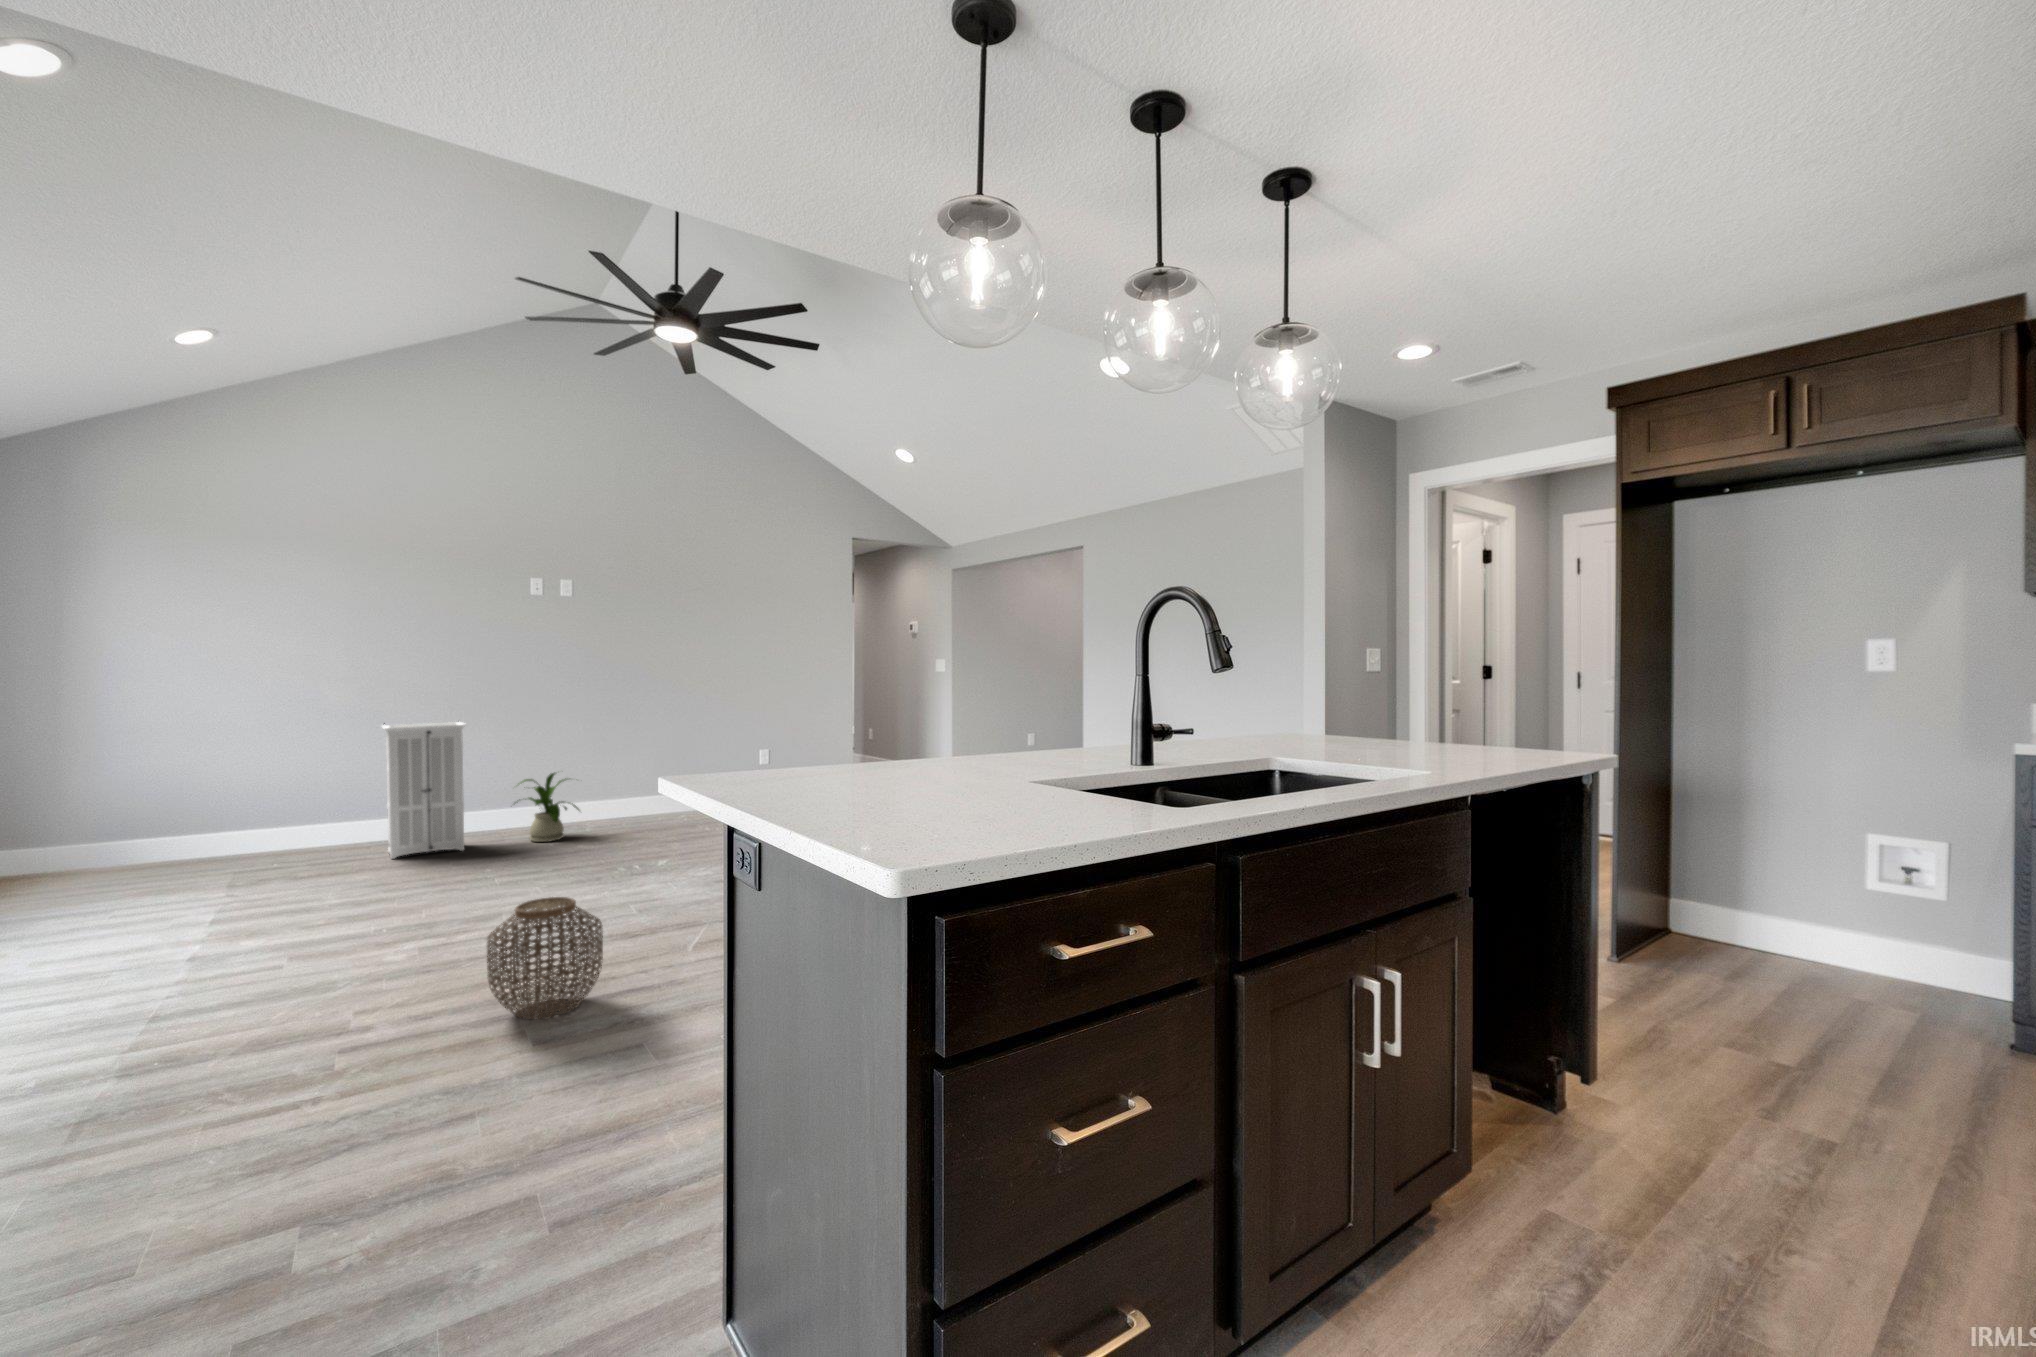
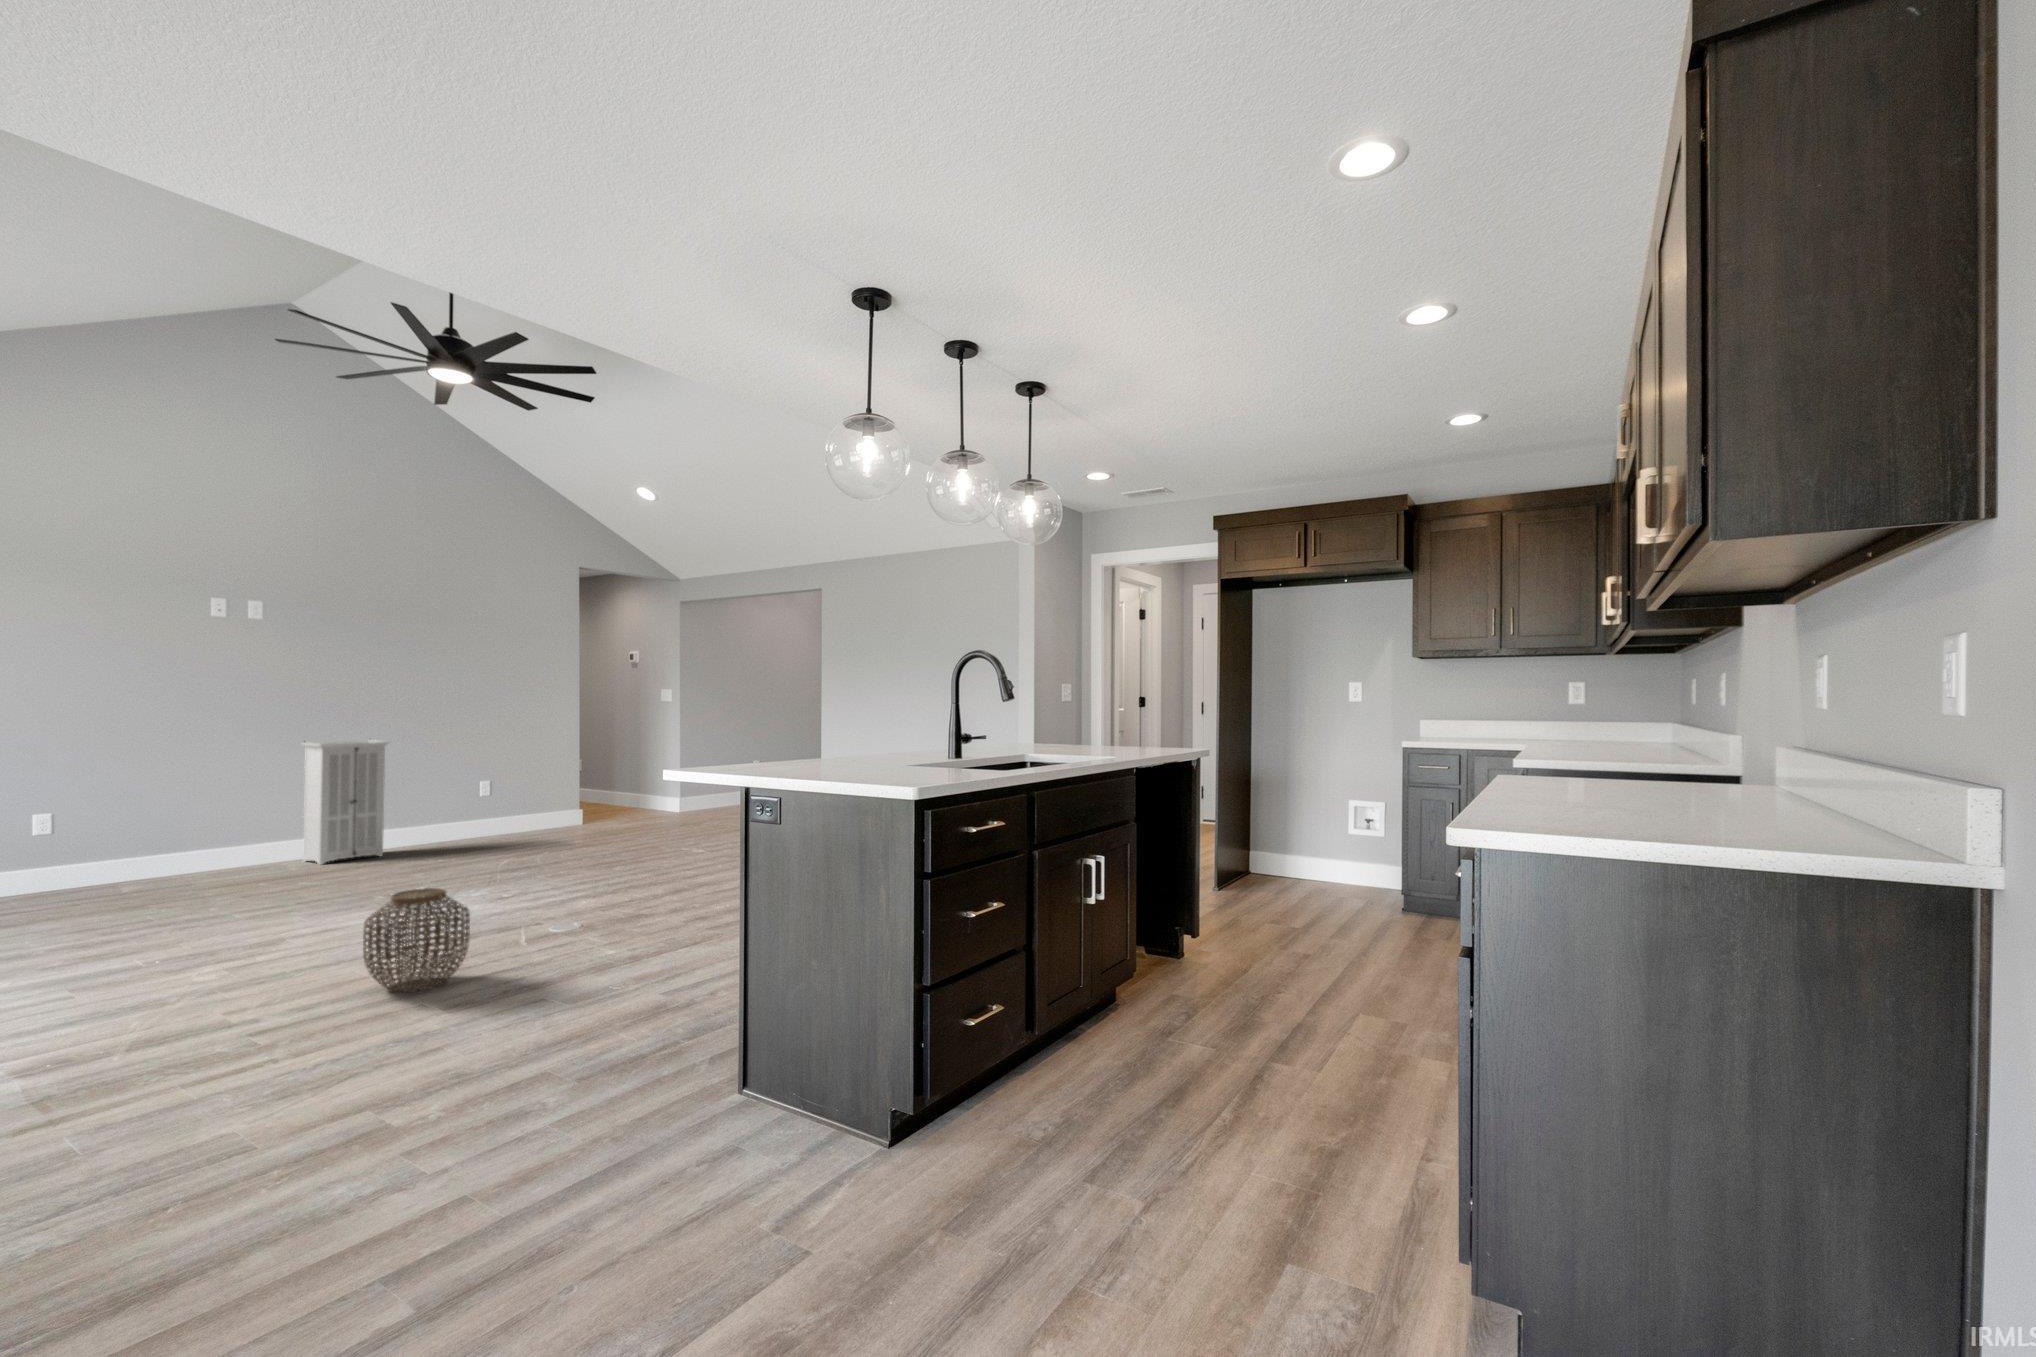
storage cabinet: present [382,722,466,859] -> present [303,740,389,865]
house plant: present [521,773,579,842] -> none [193,800,290,878]

